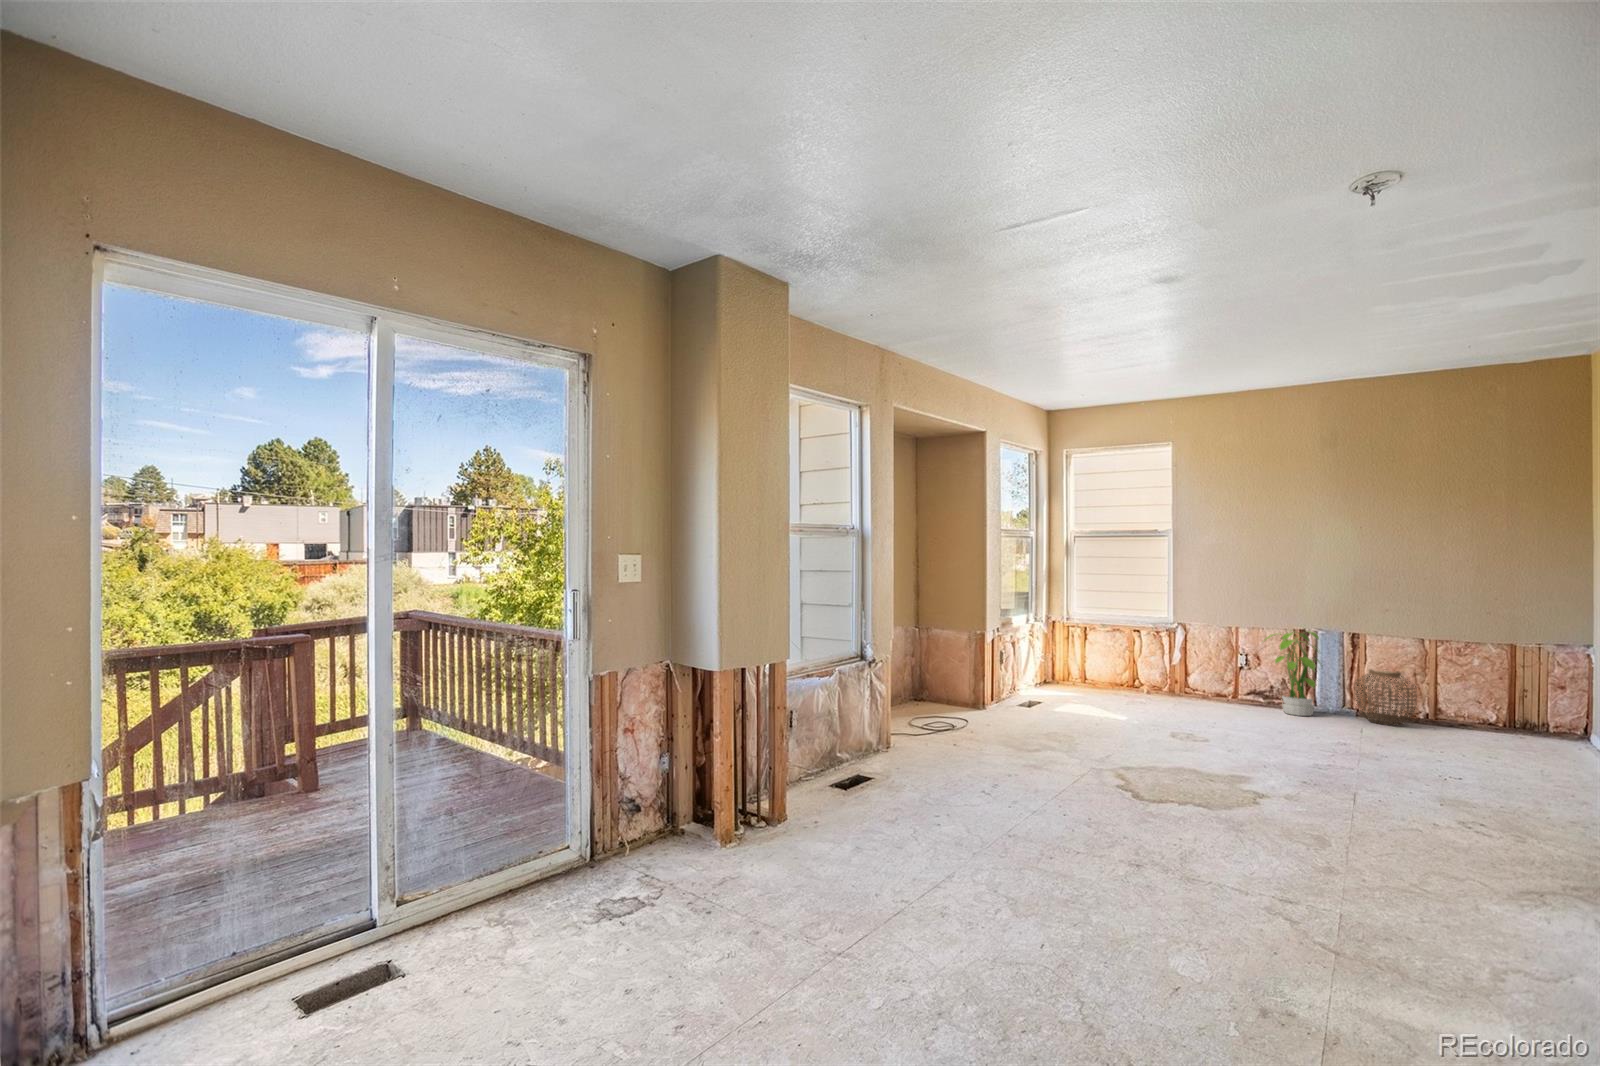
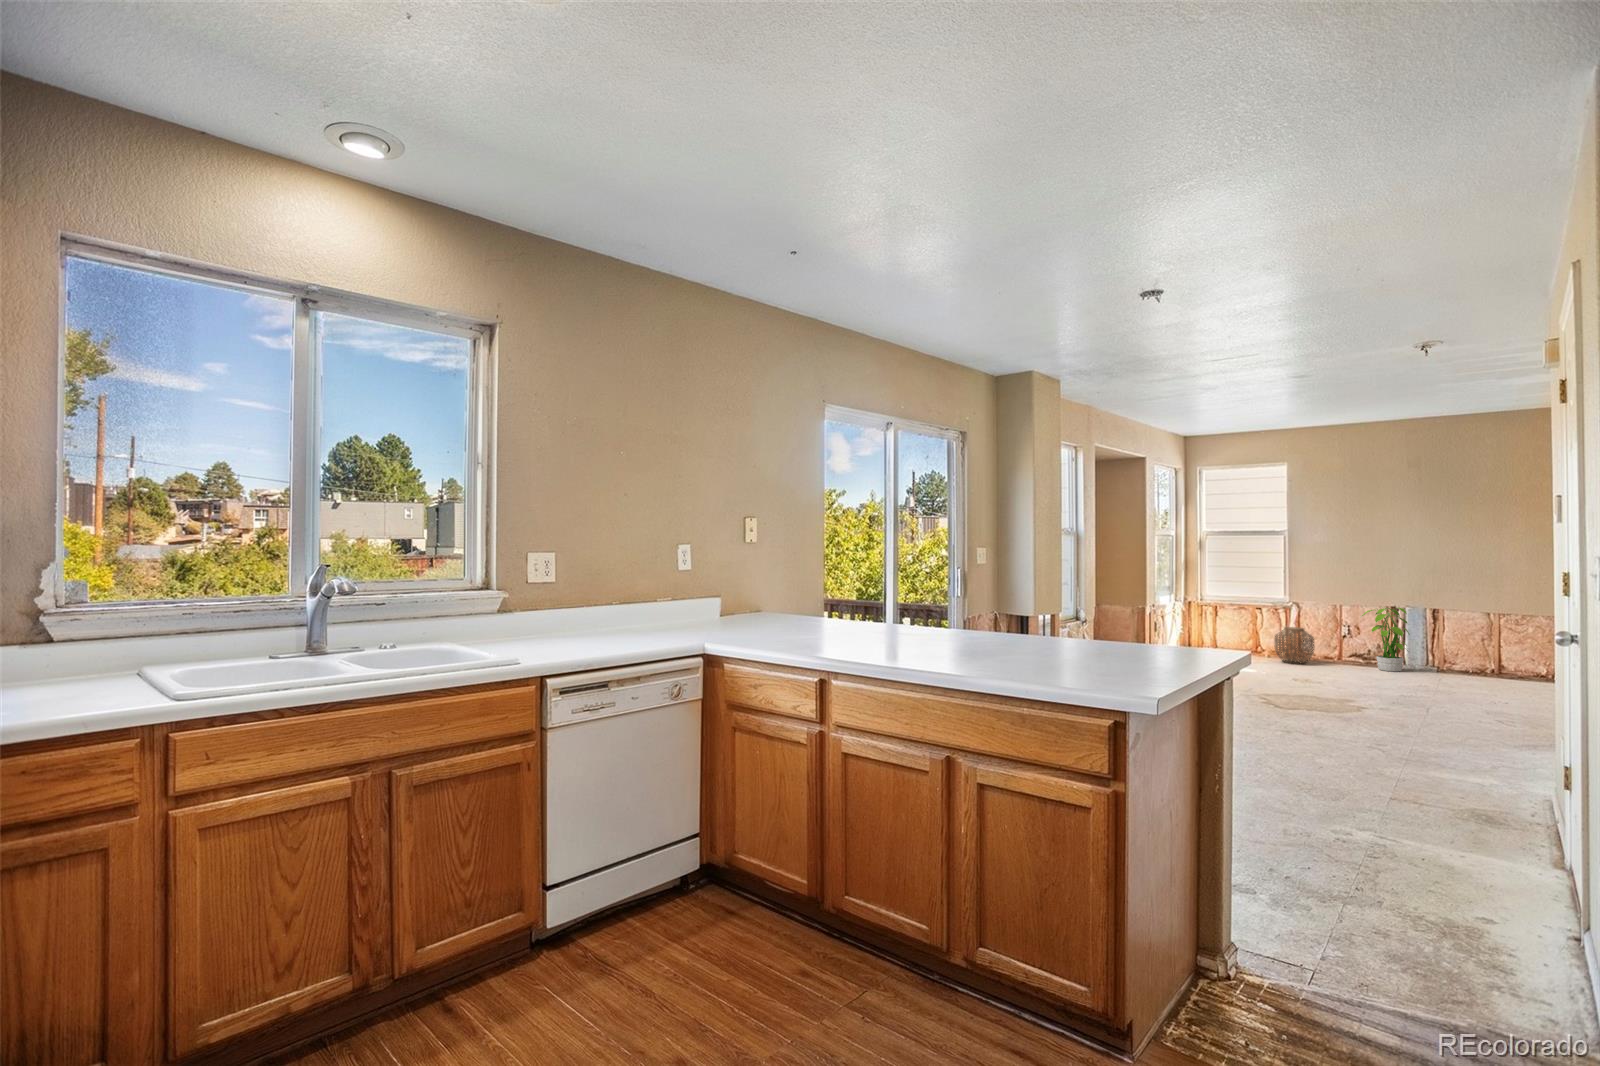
woven basket: present [1355,669,1417,725] -> present [1275,627,1314,664]

